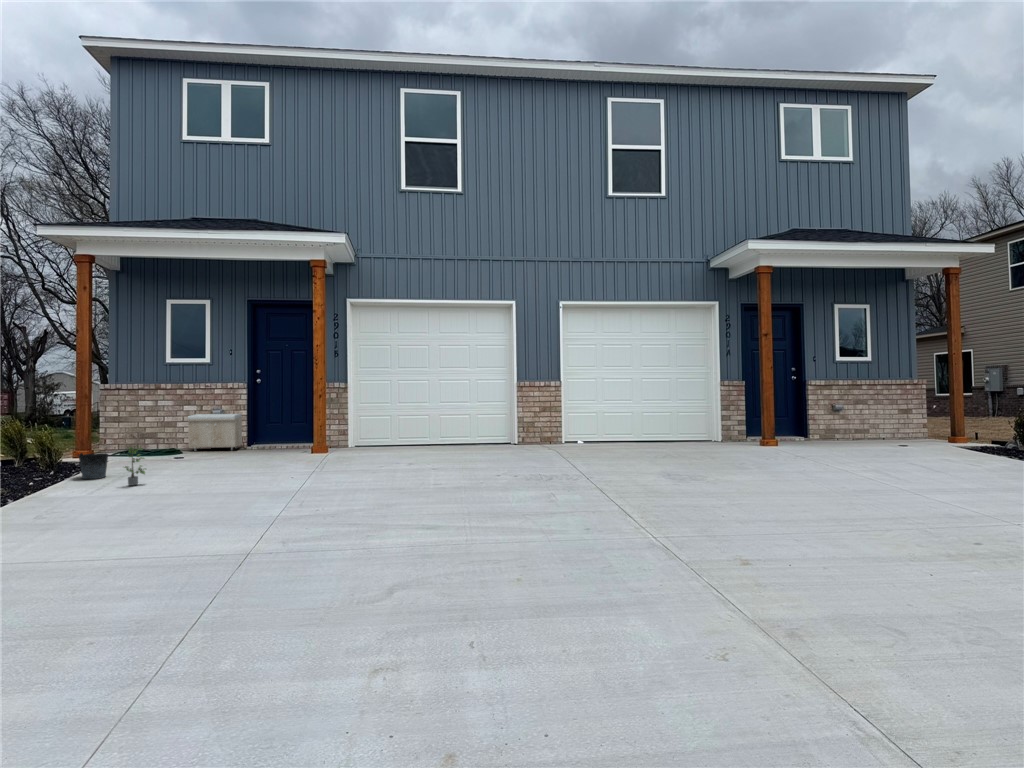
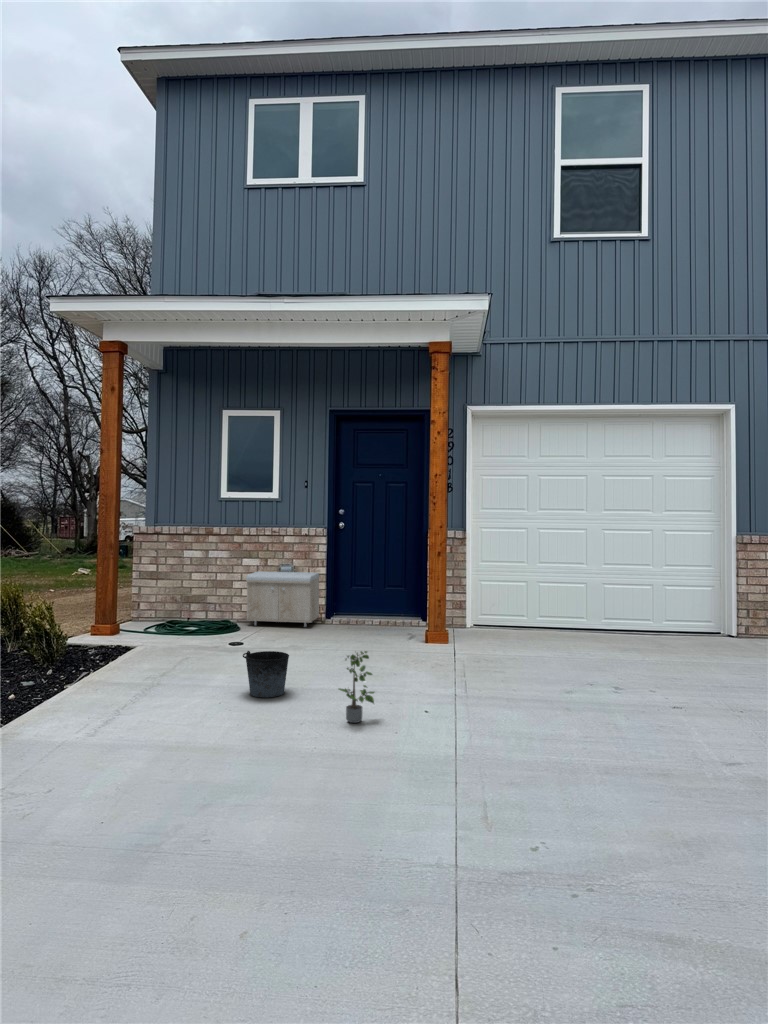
potted plant: present [124,446,145,486] -> present [339,651,374,723]
bucket: present [77,453,108,479] -> present [243,651,289,698]

